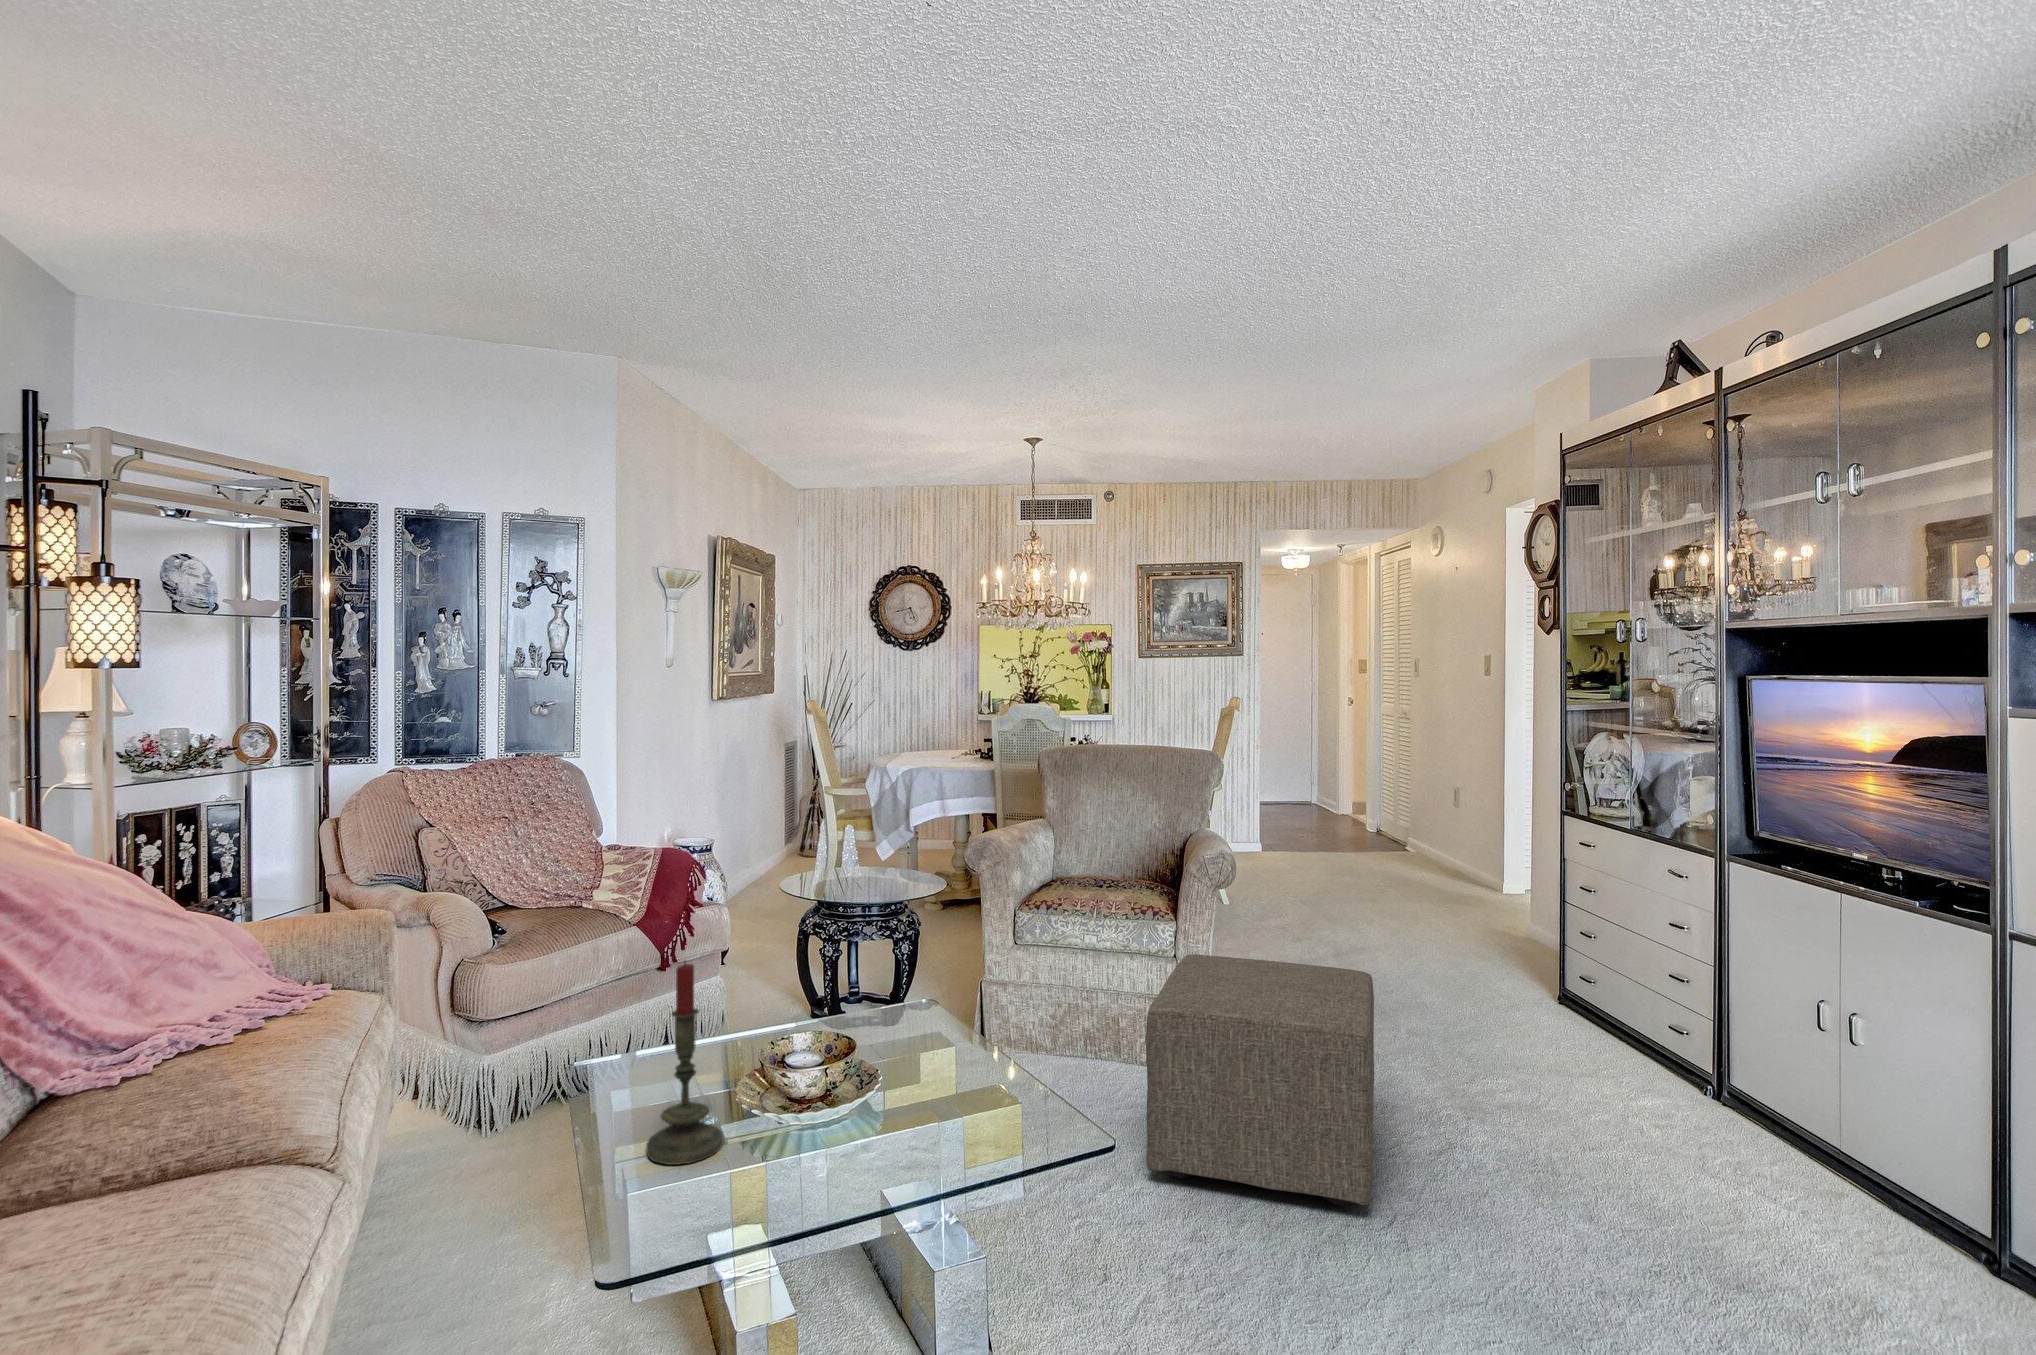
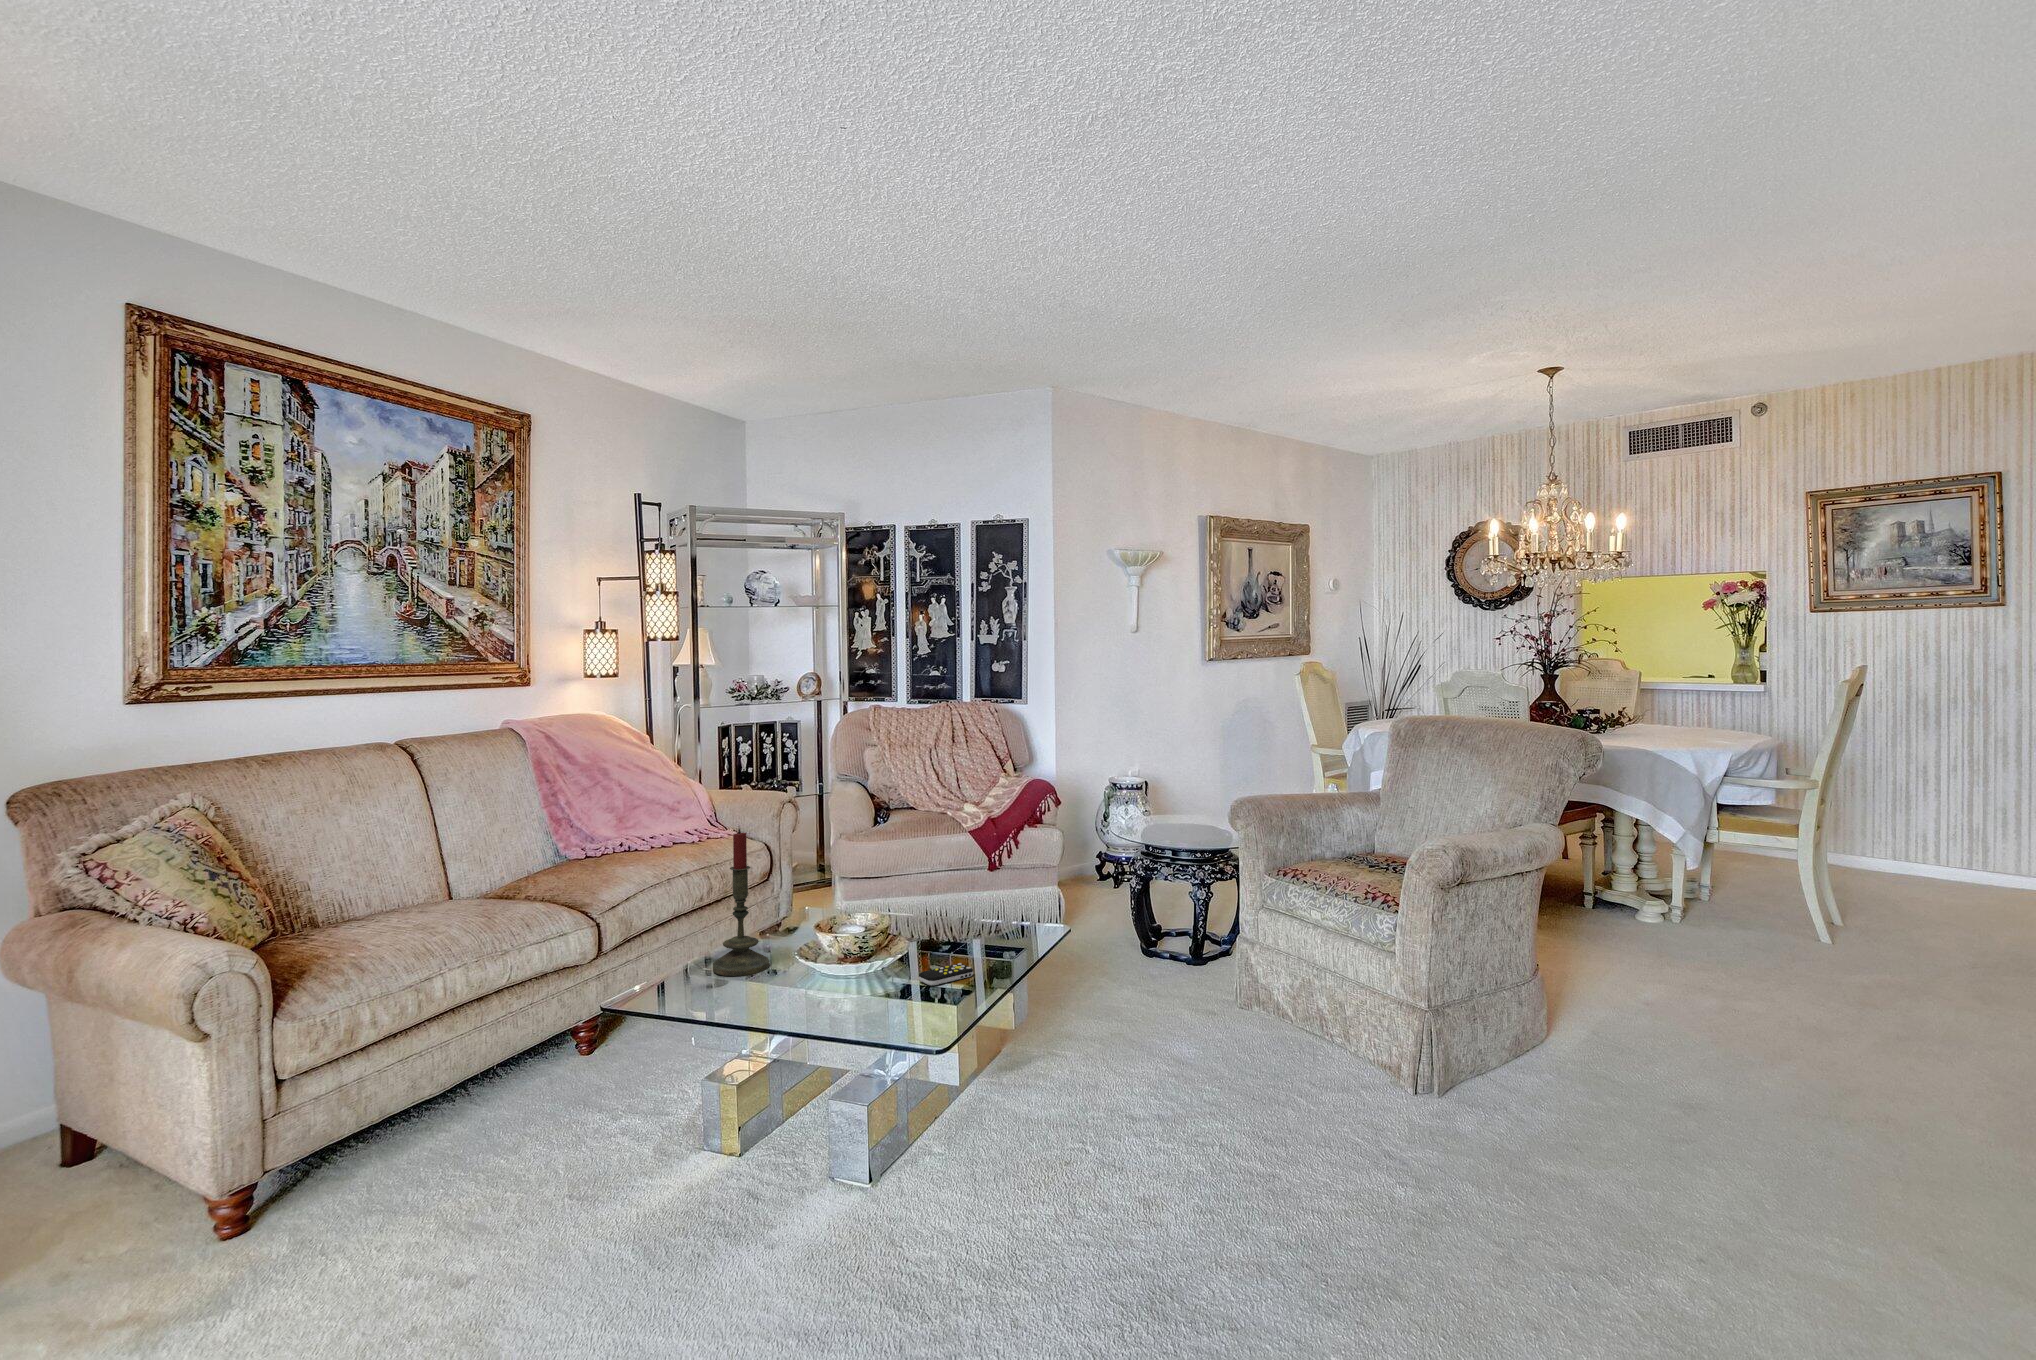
ottoman: present [1146,955,1374,1206] -> none [1179,941,1526,1254]
remote control: none [932,1061,969,1092] -> present [919,963,973,985]

